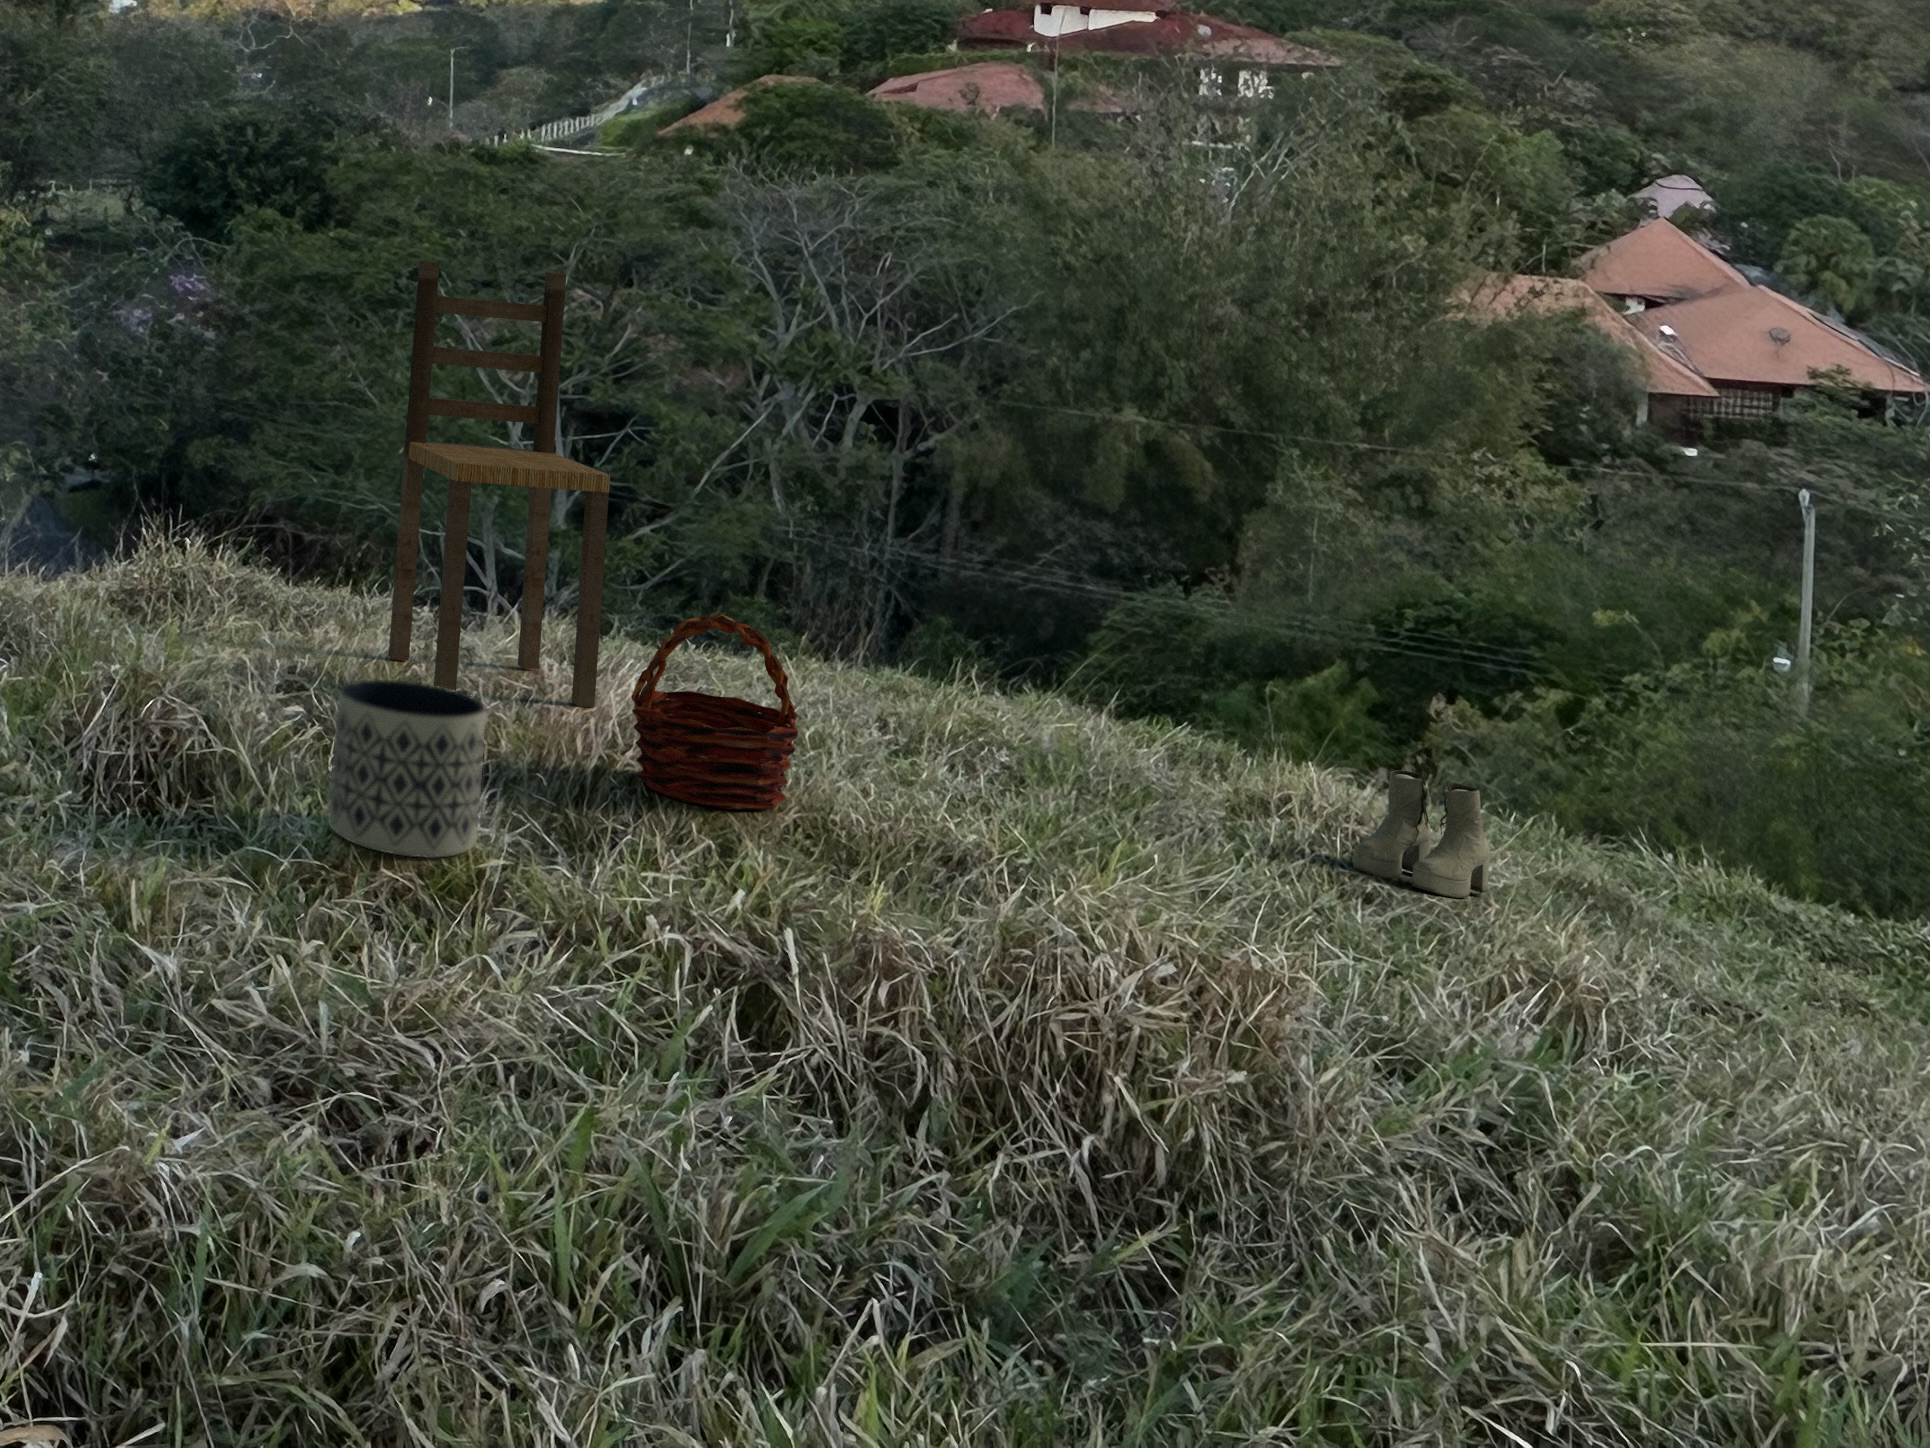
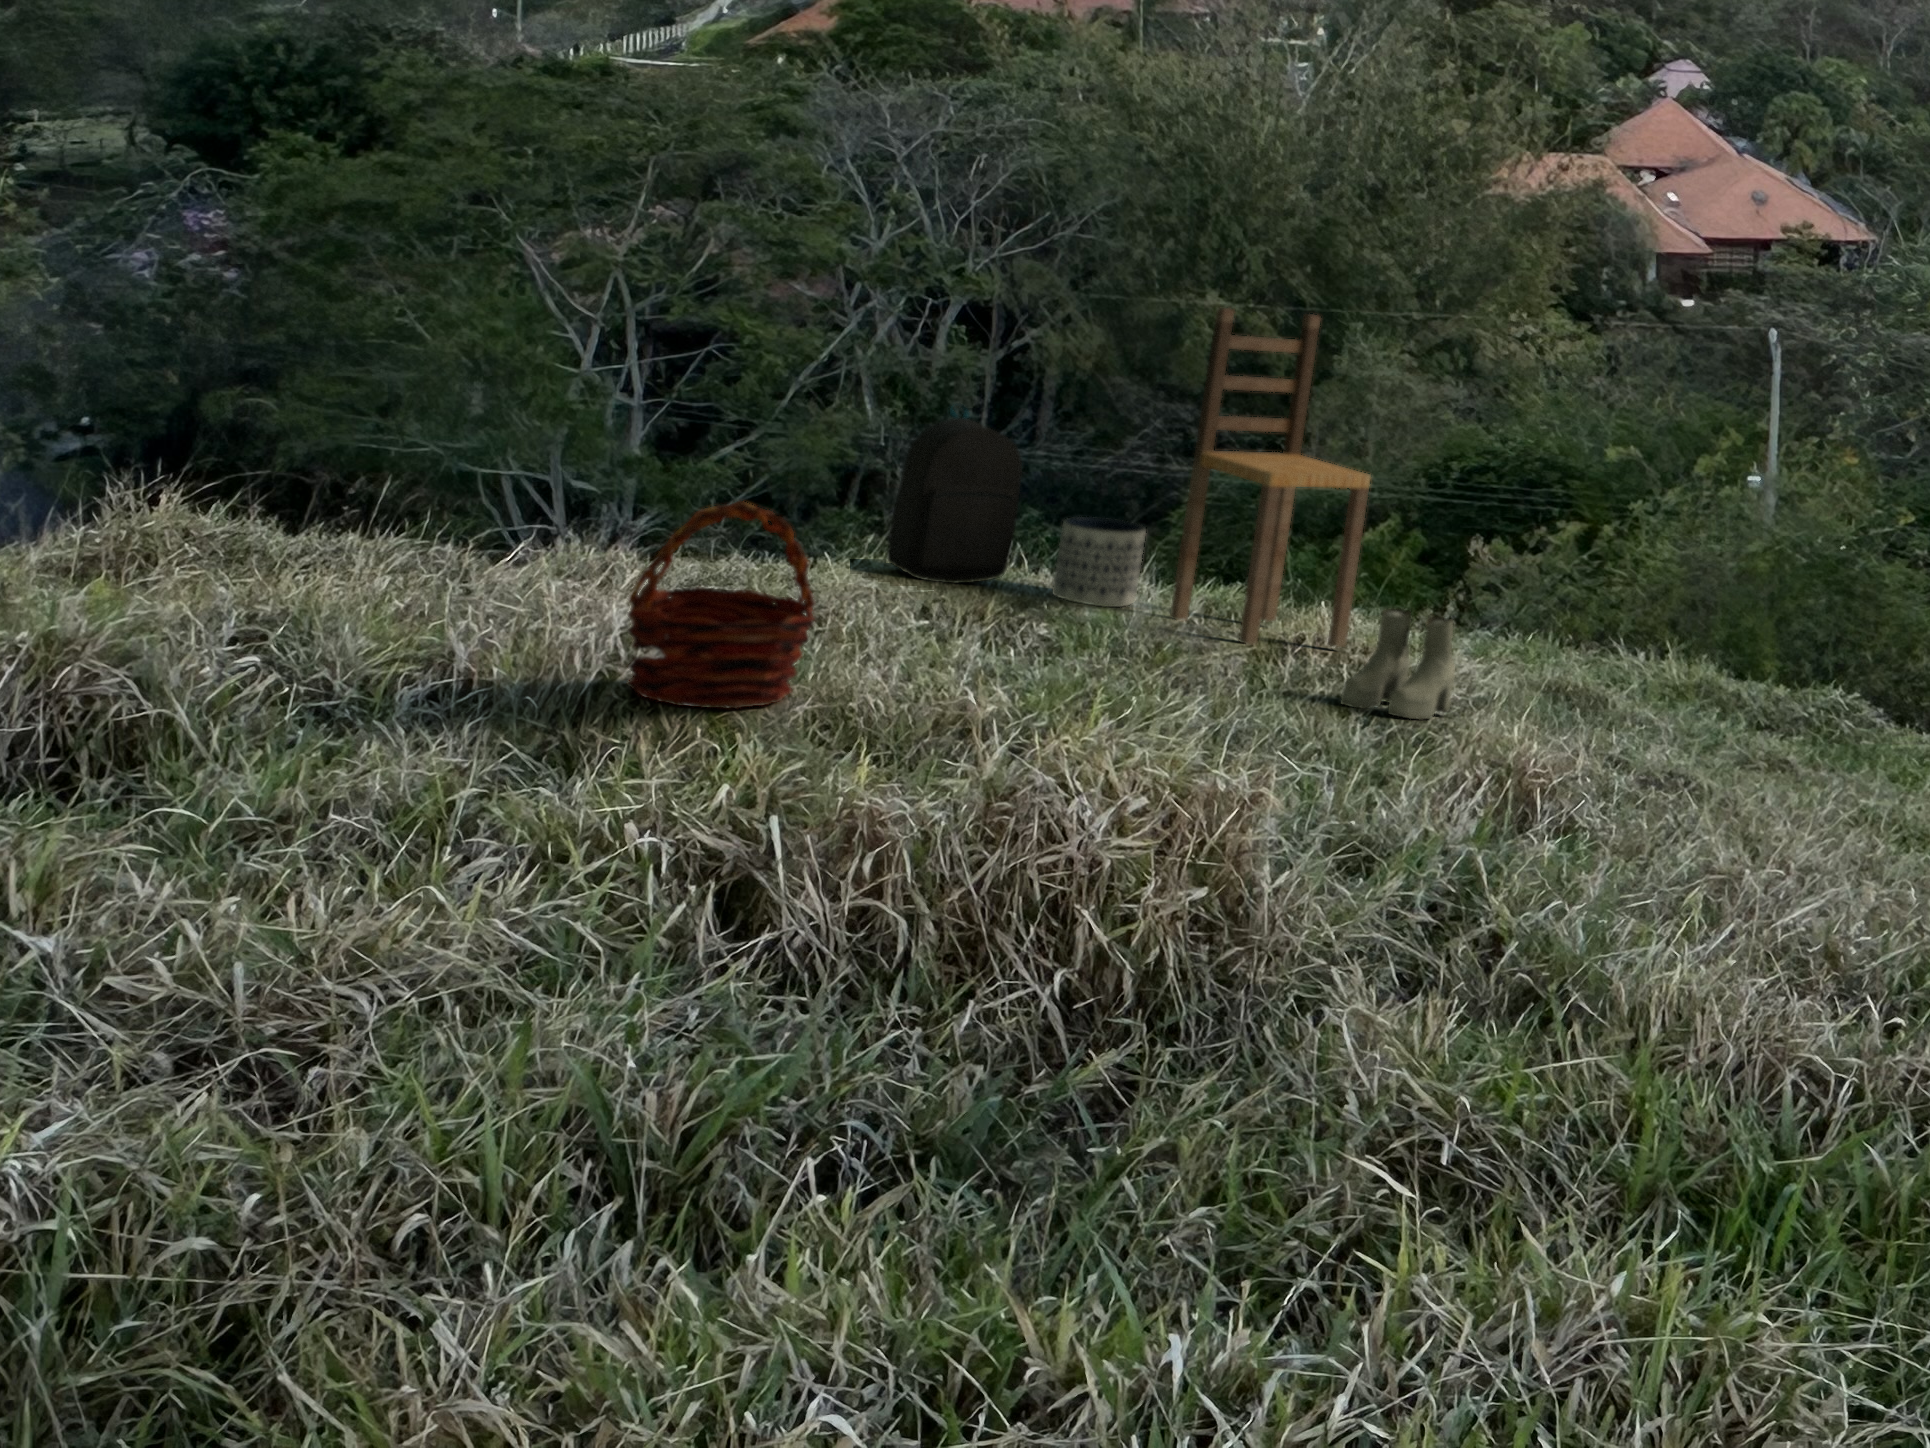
chair: present [388,261,610,707] -> present [1170,308,1370,647]
backpack: none [858,531,977,704] -> present [887,404,1022,583]
planter: present [328,680,486,858] -> present [1052,517,1146,607]

